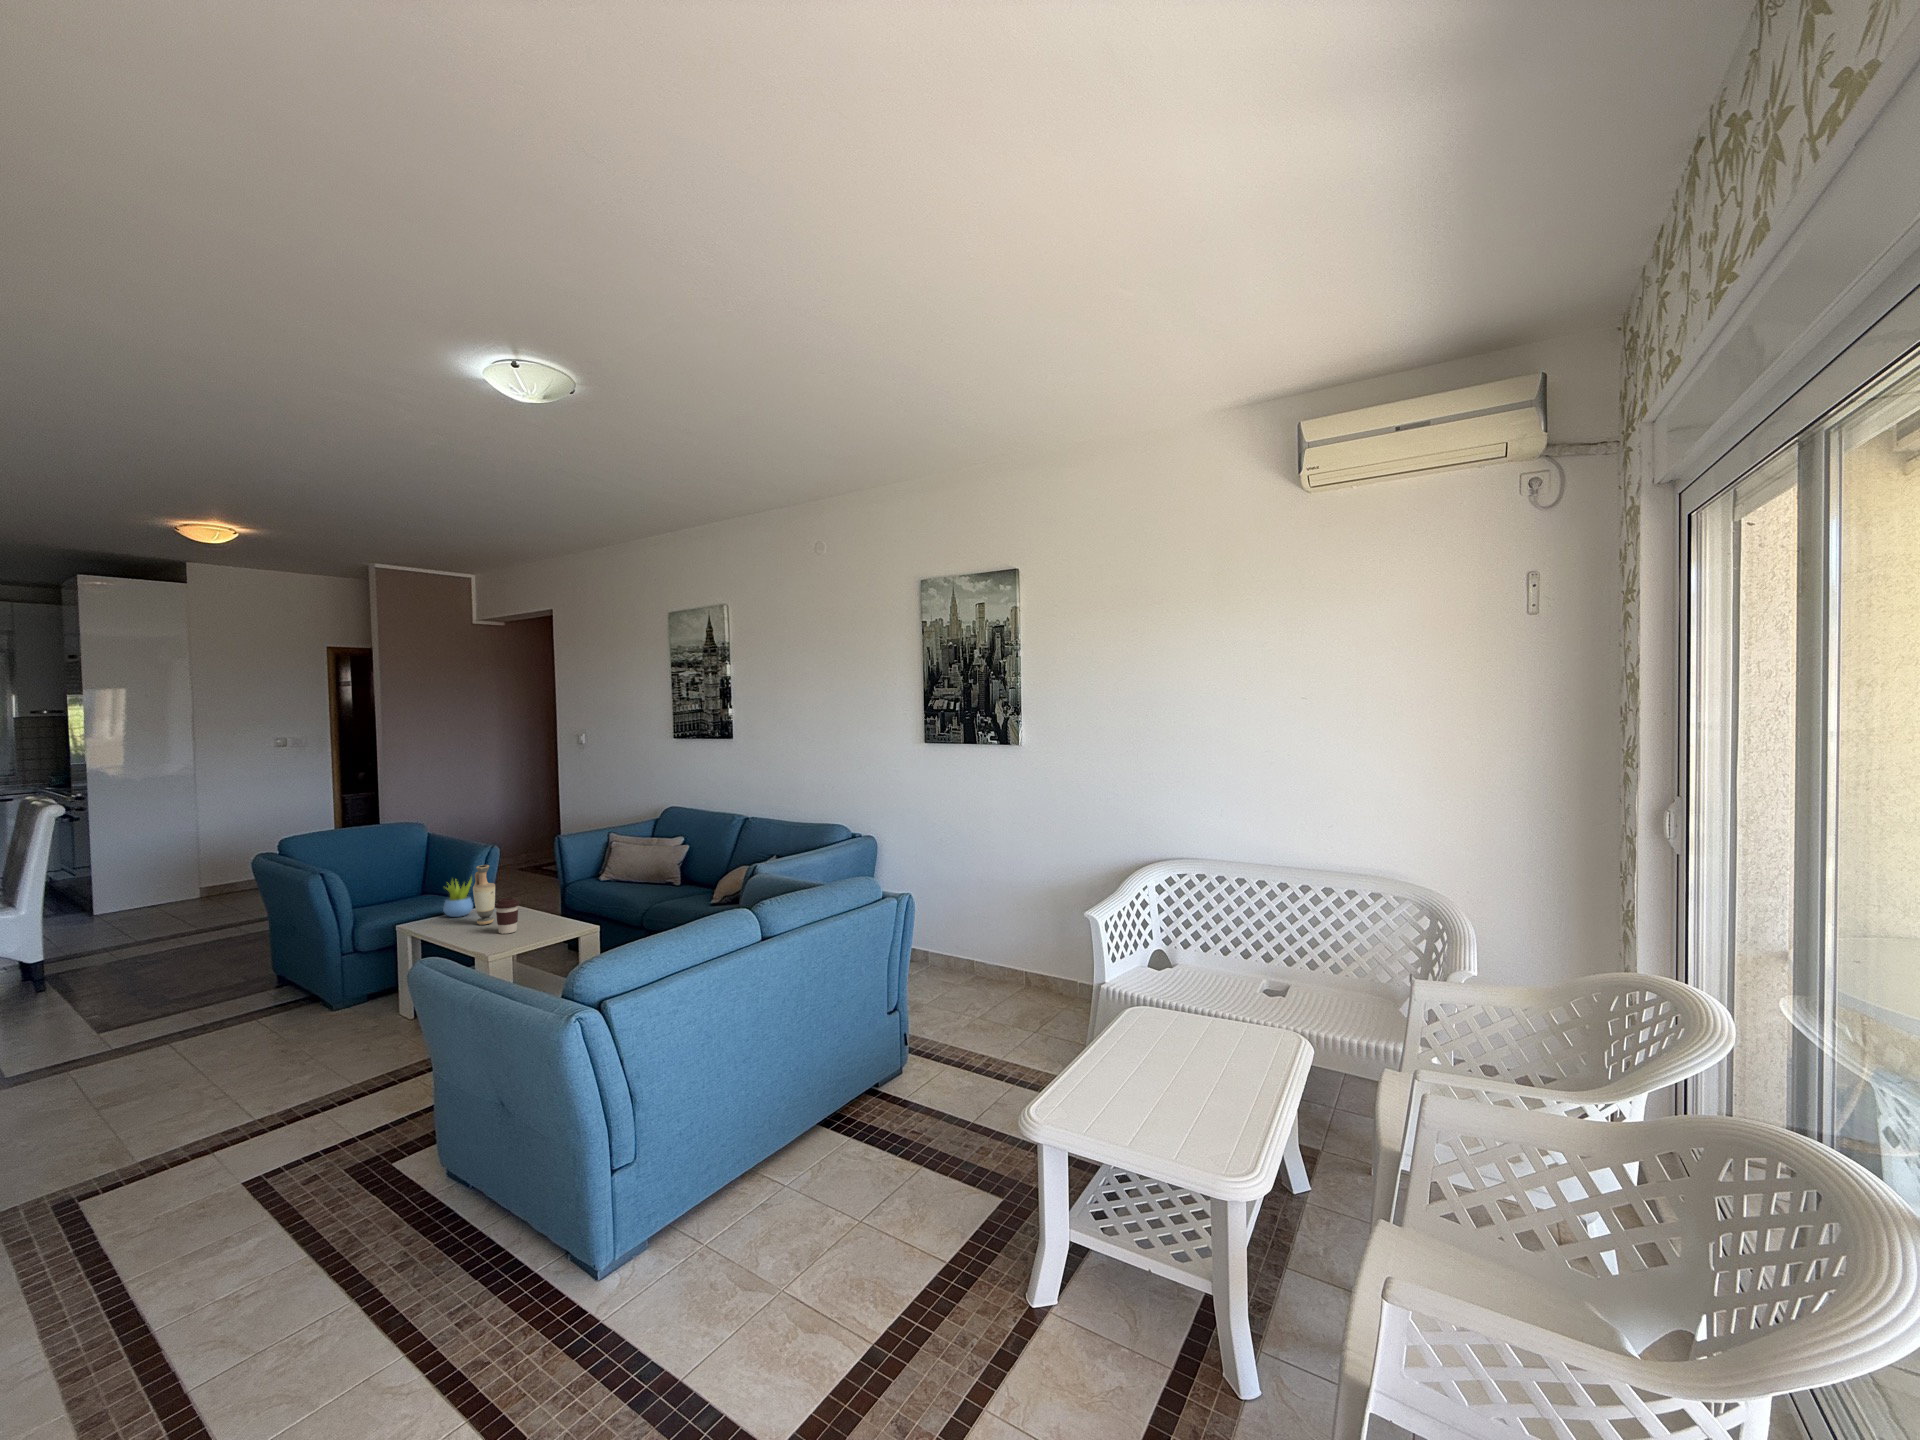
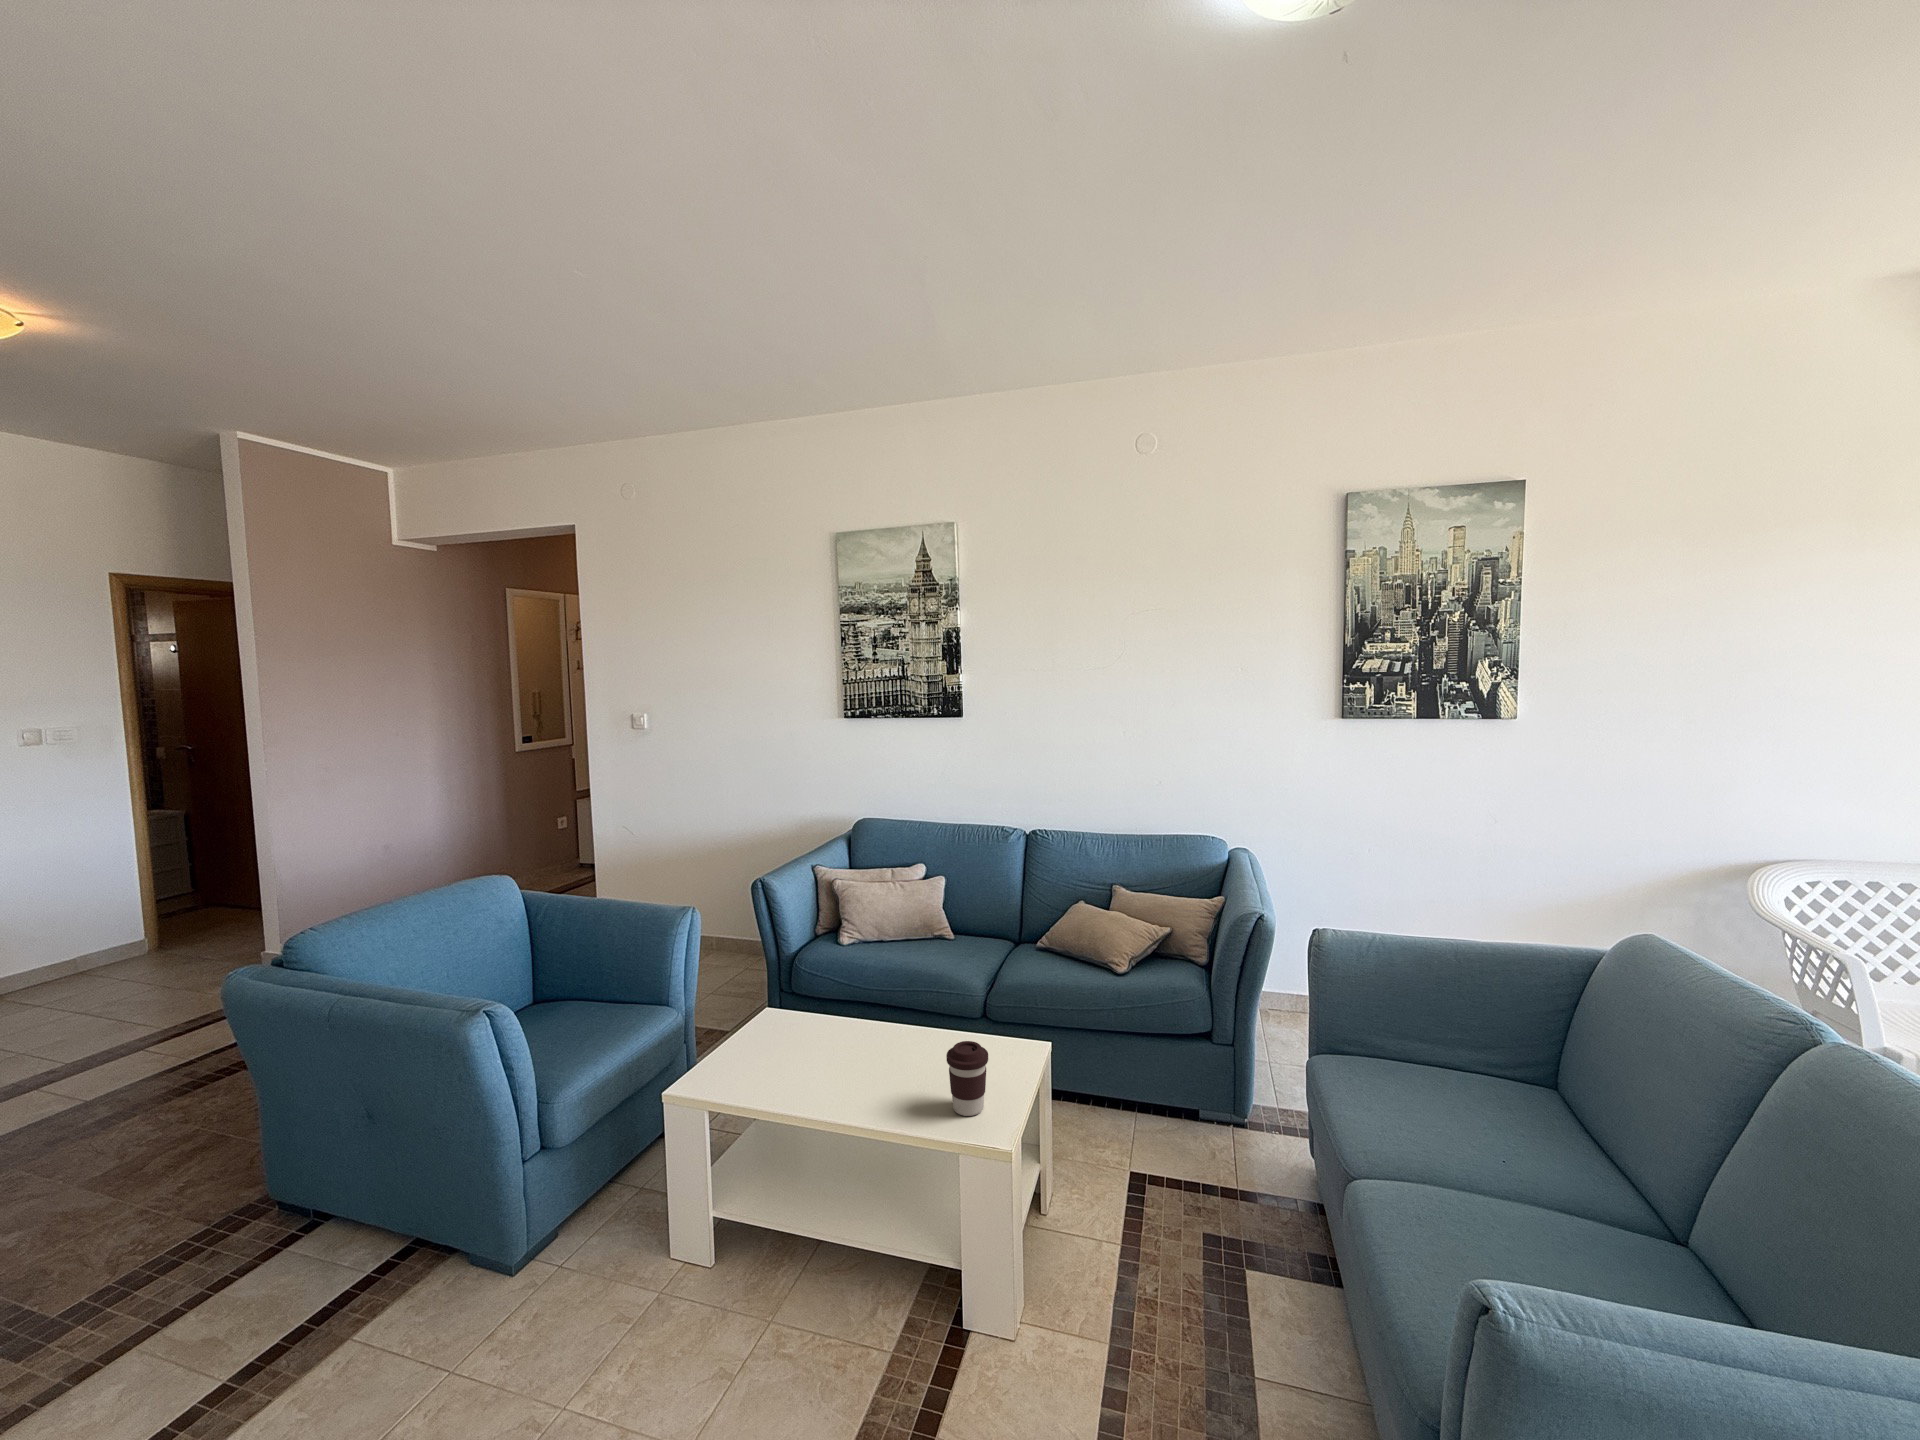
vase: present [473,865,495,925] -> none [858,979,895,1095]
succulent plant: present [443,879,473,917] -> none [752,991,803,1079]

